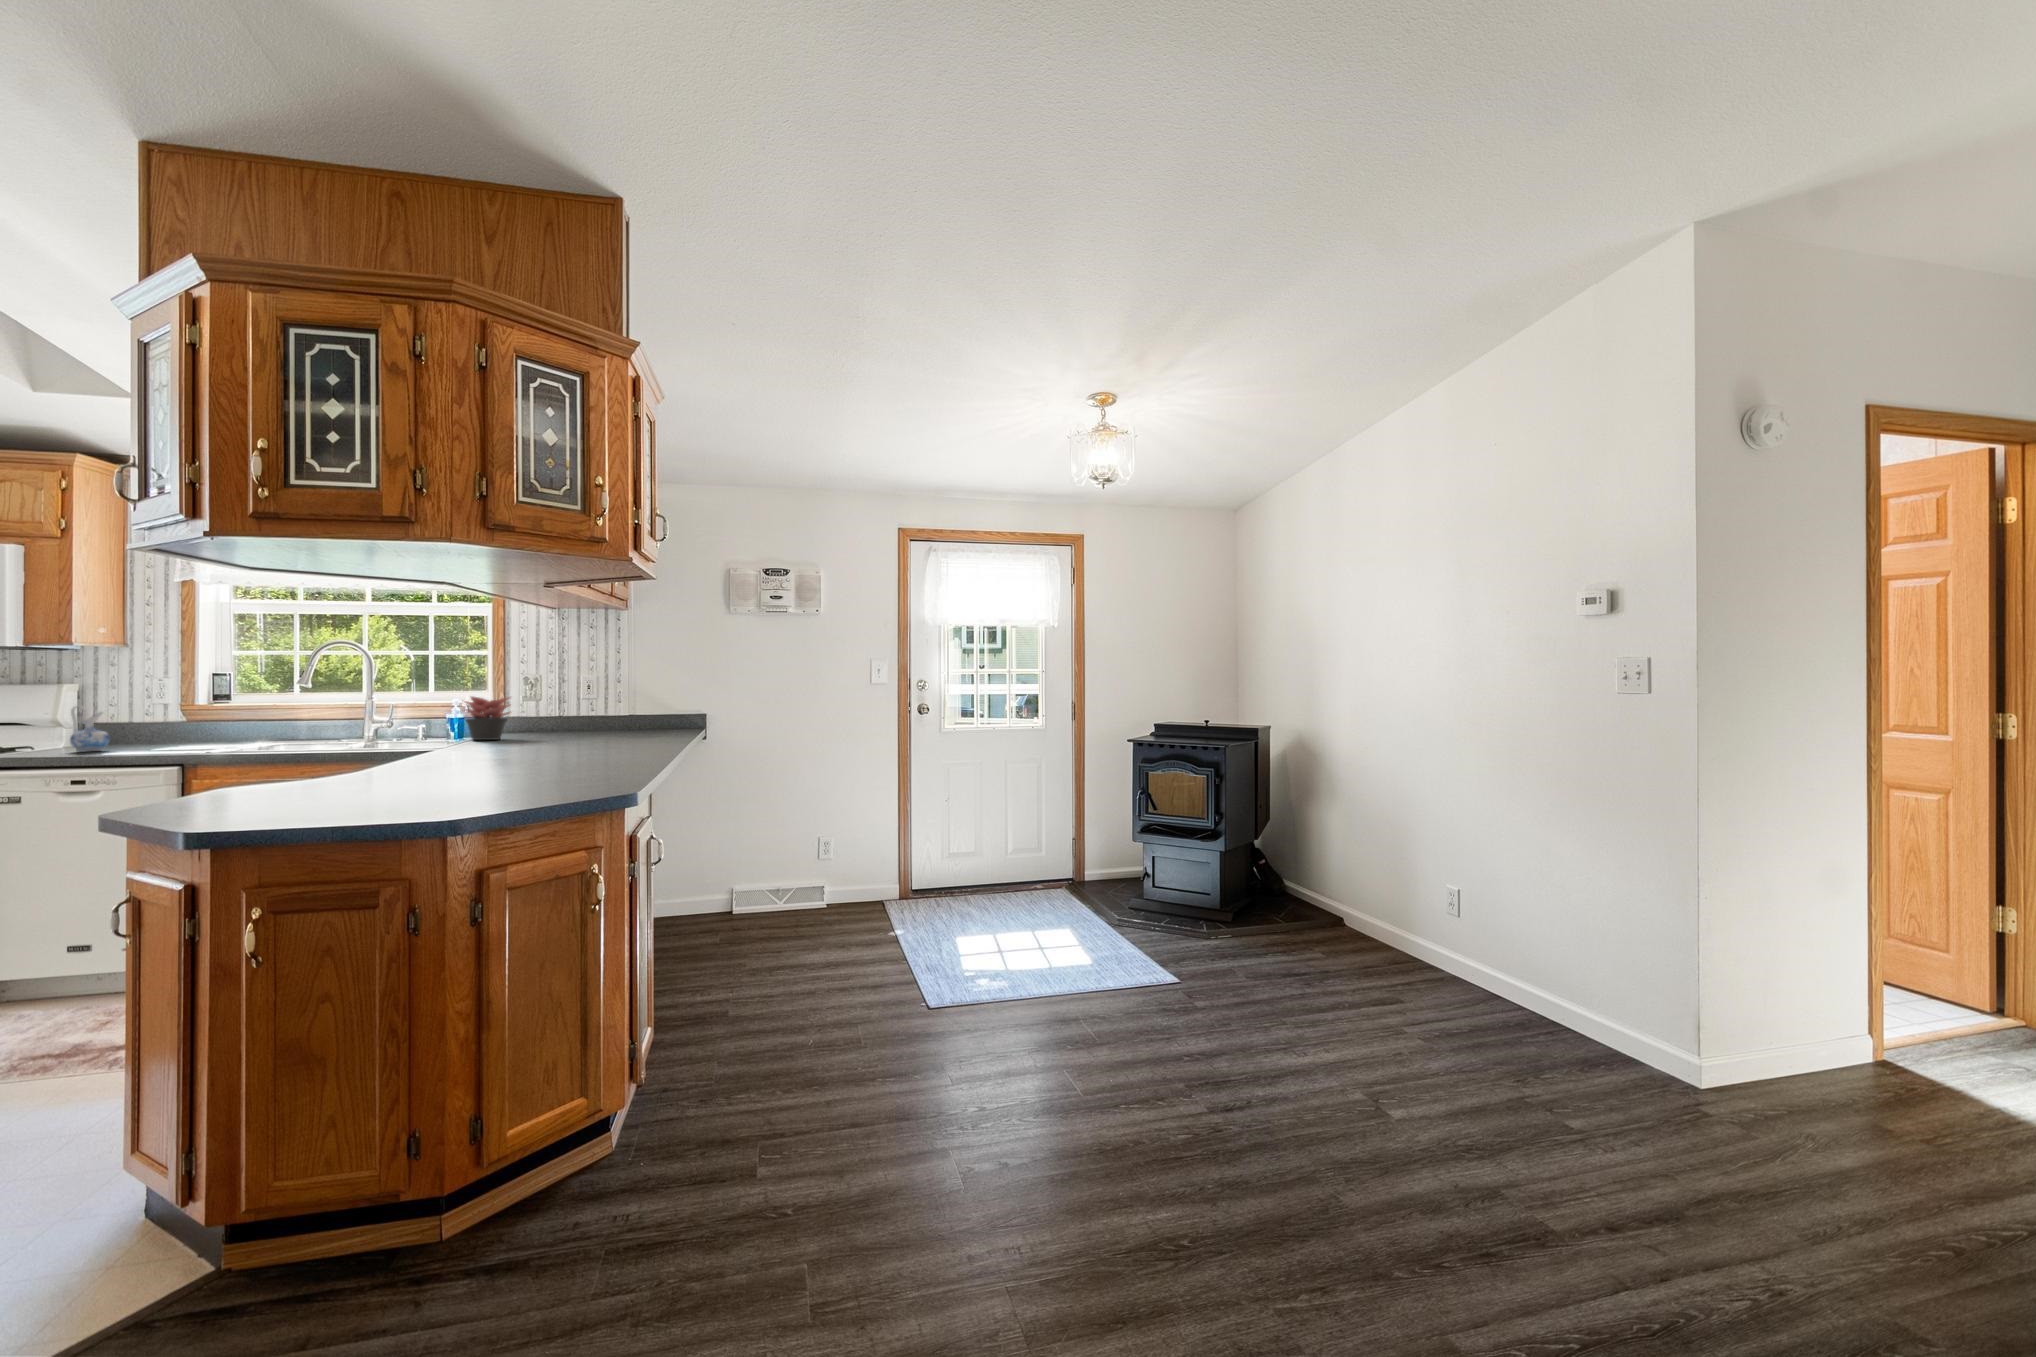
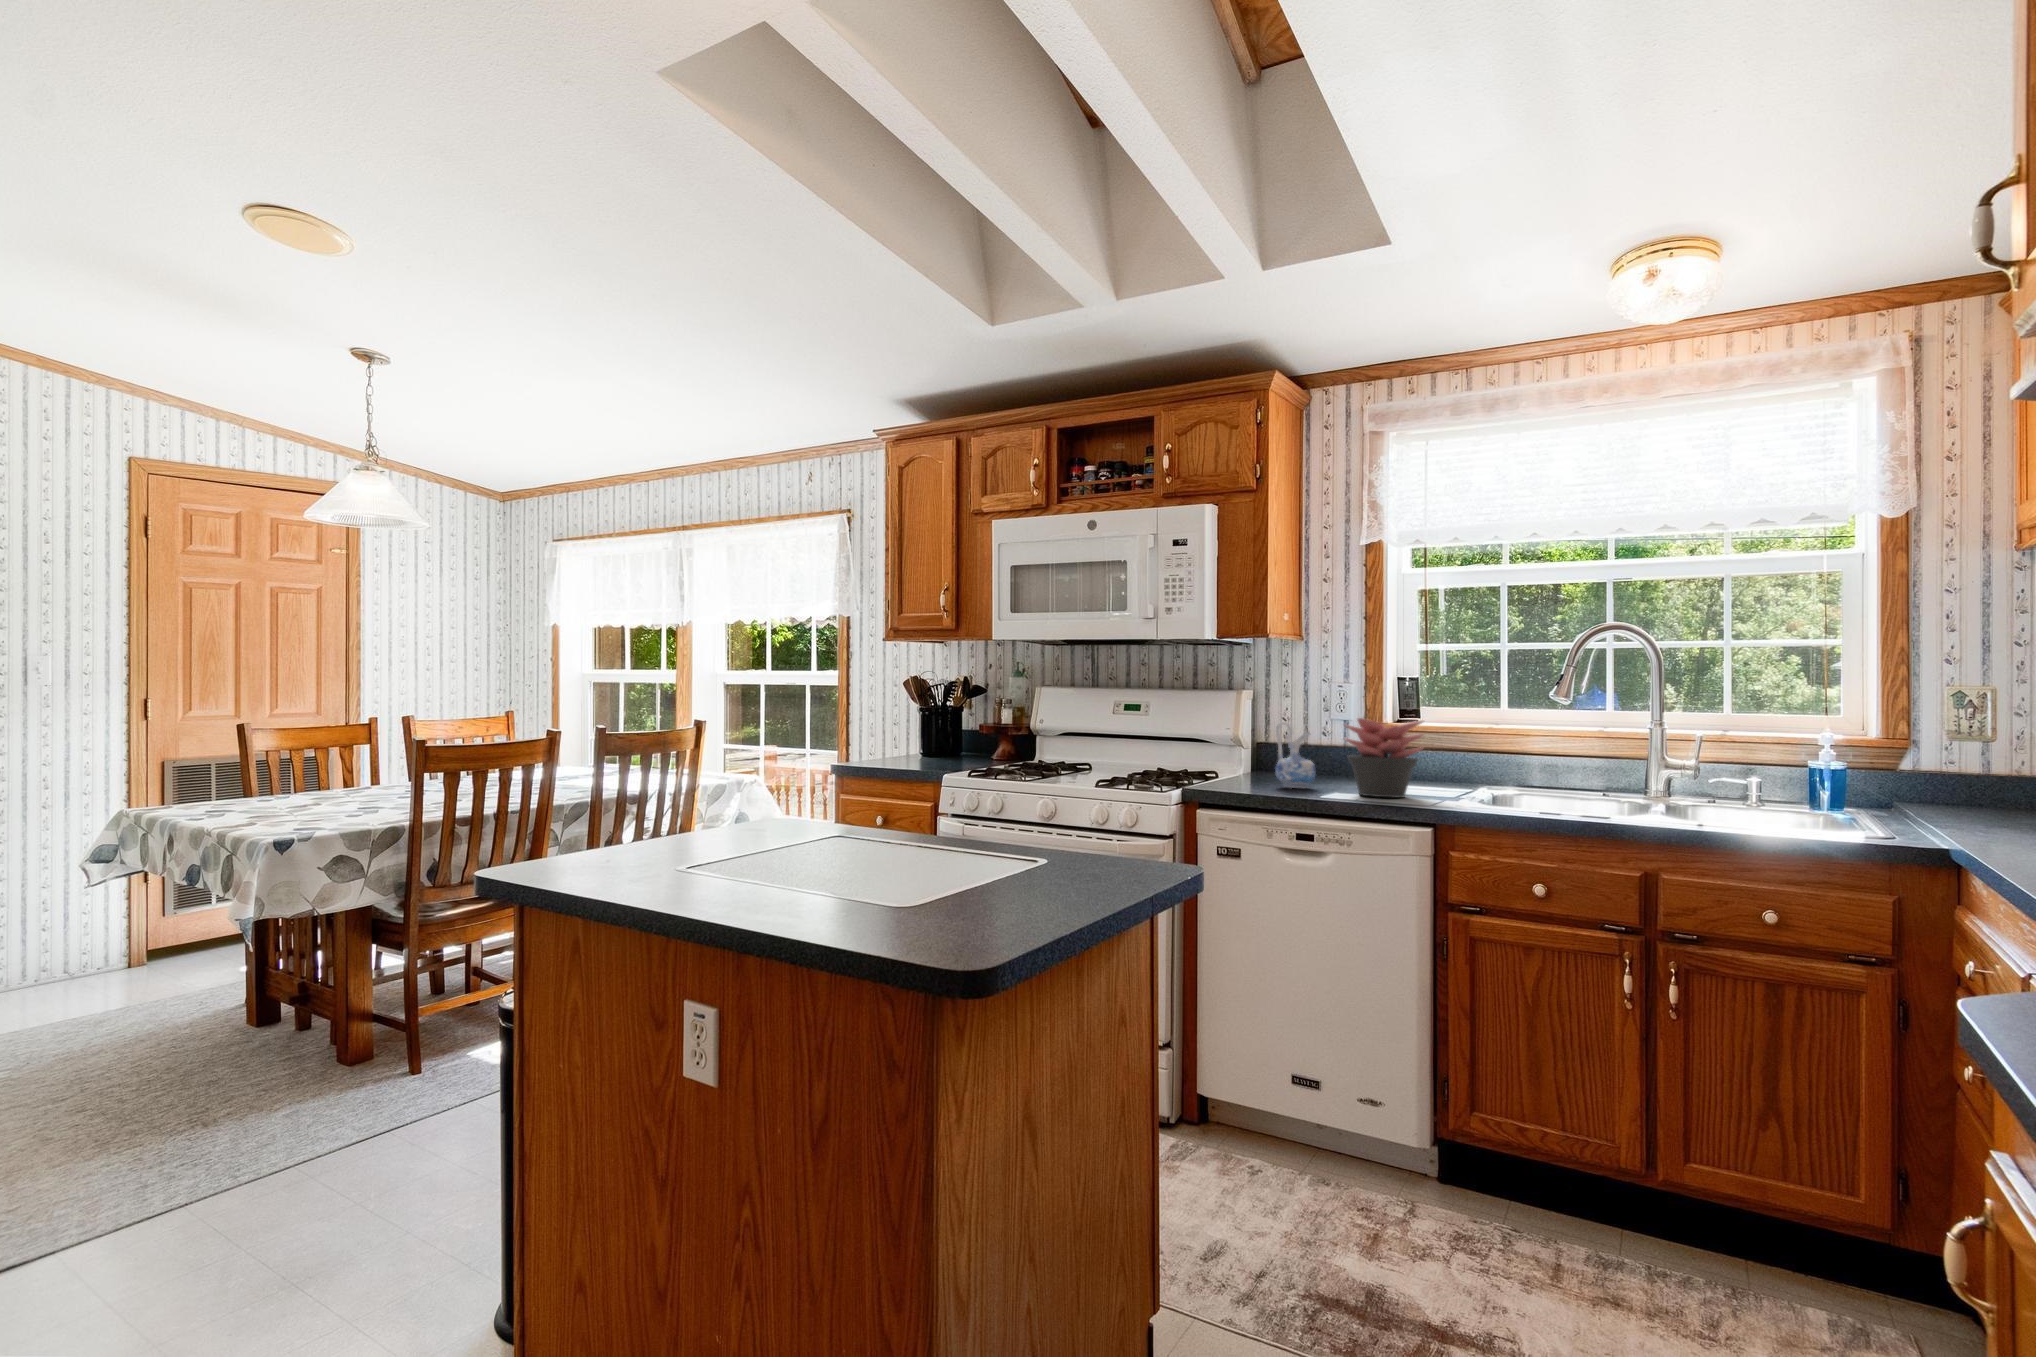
succulent plant: present [464,697,509,740] -> present [1345,718,1423,797]

